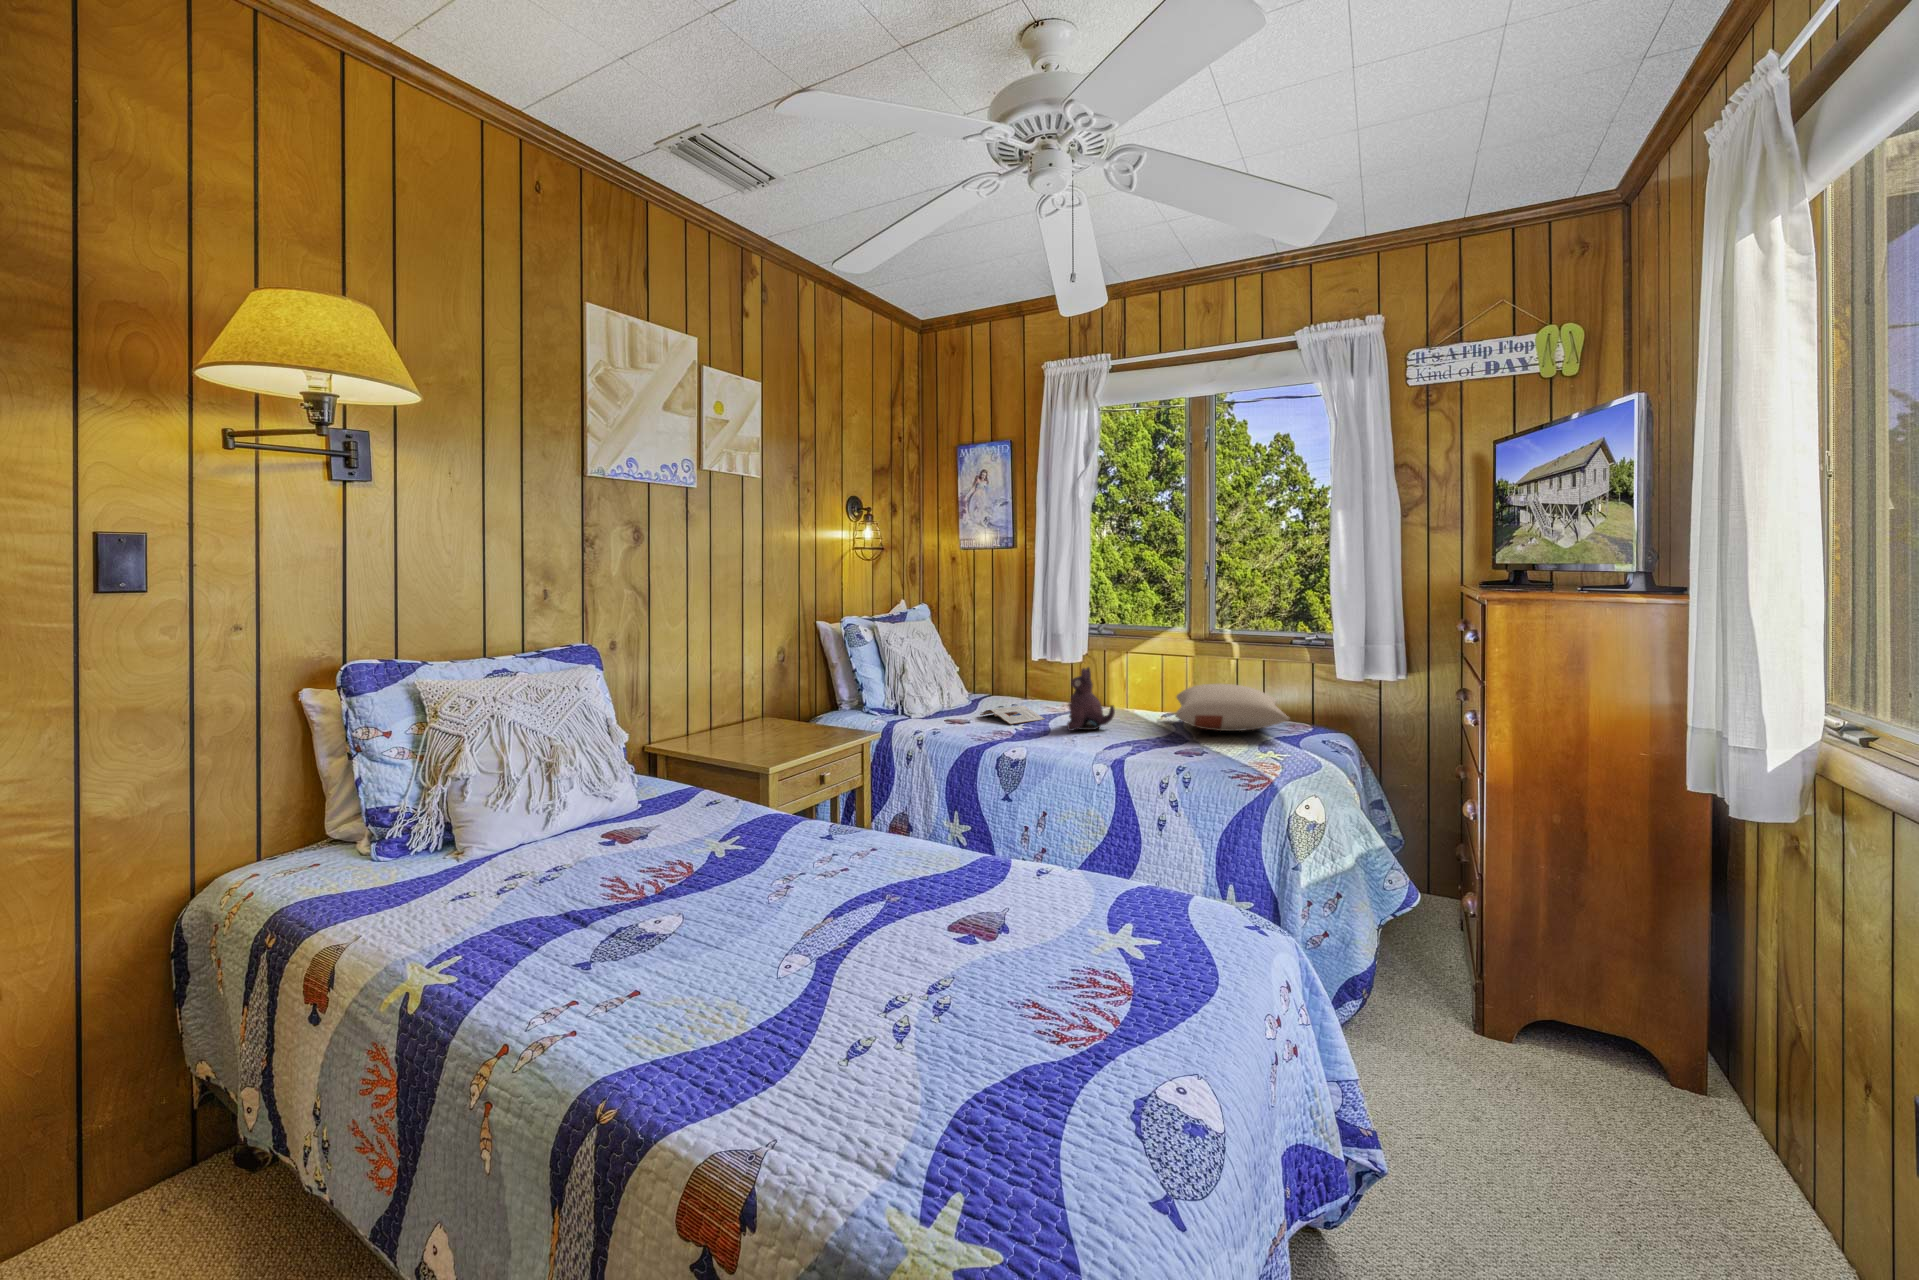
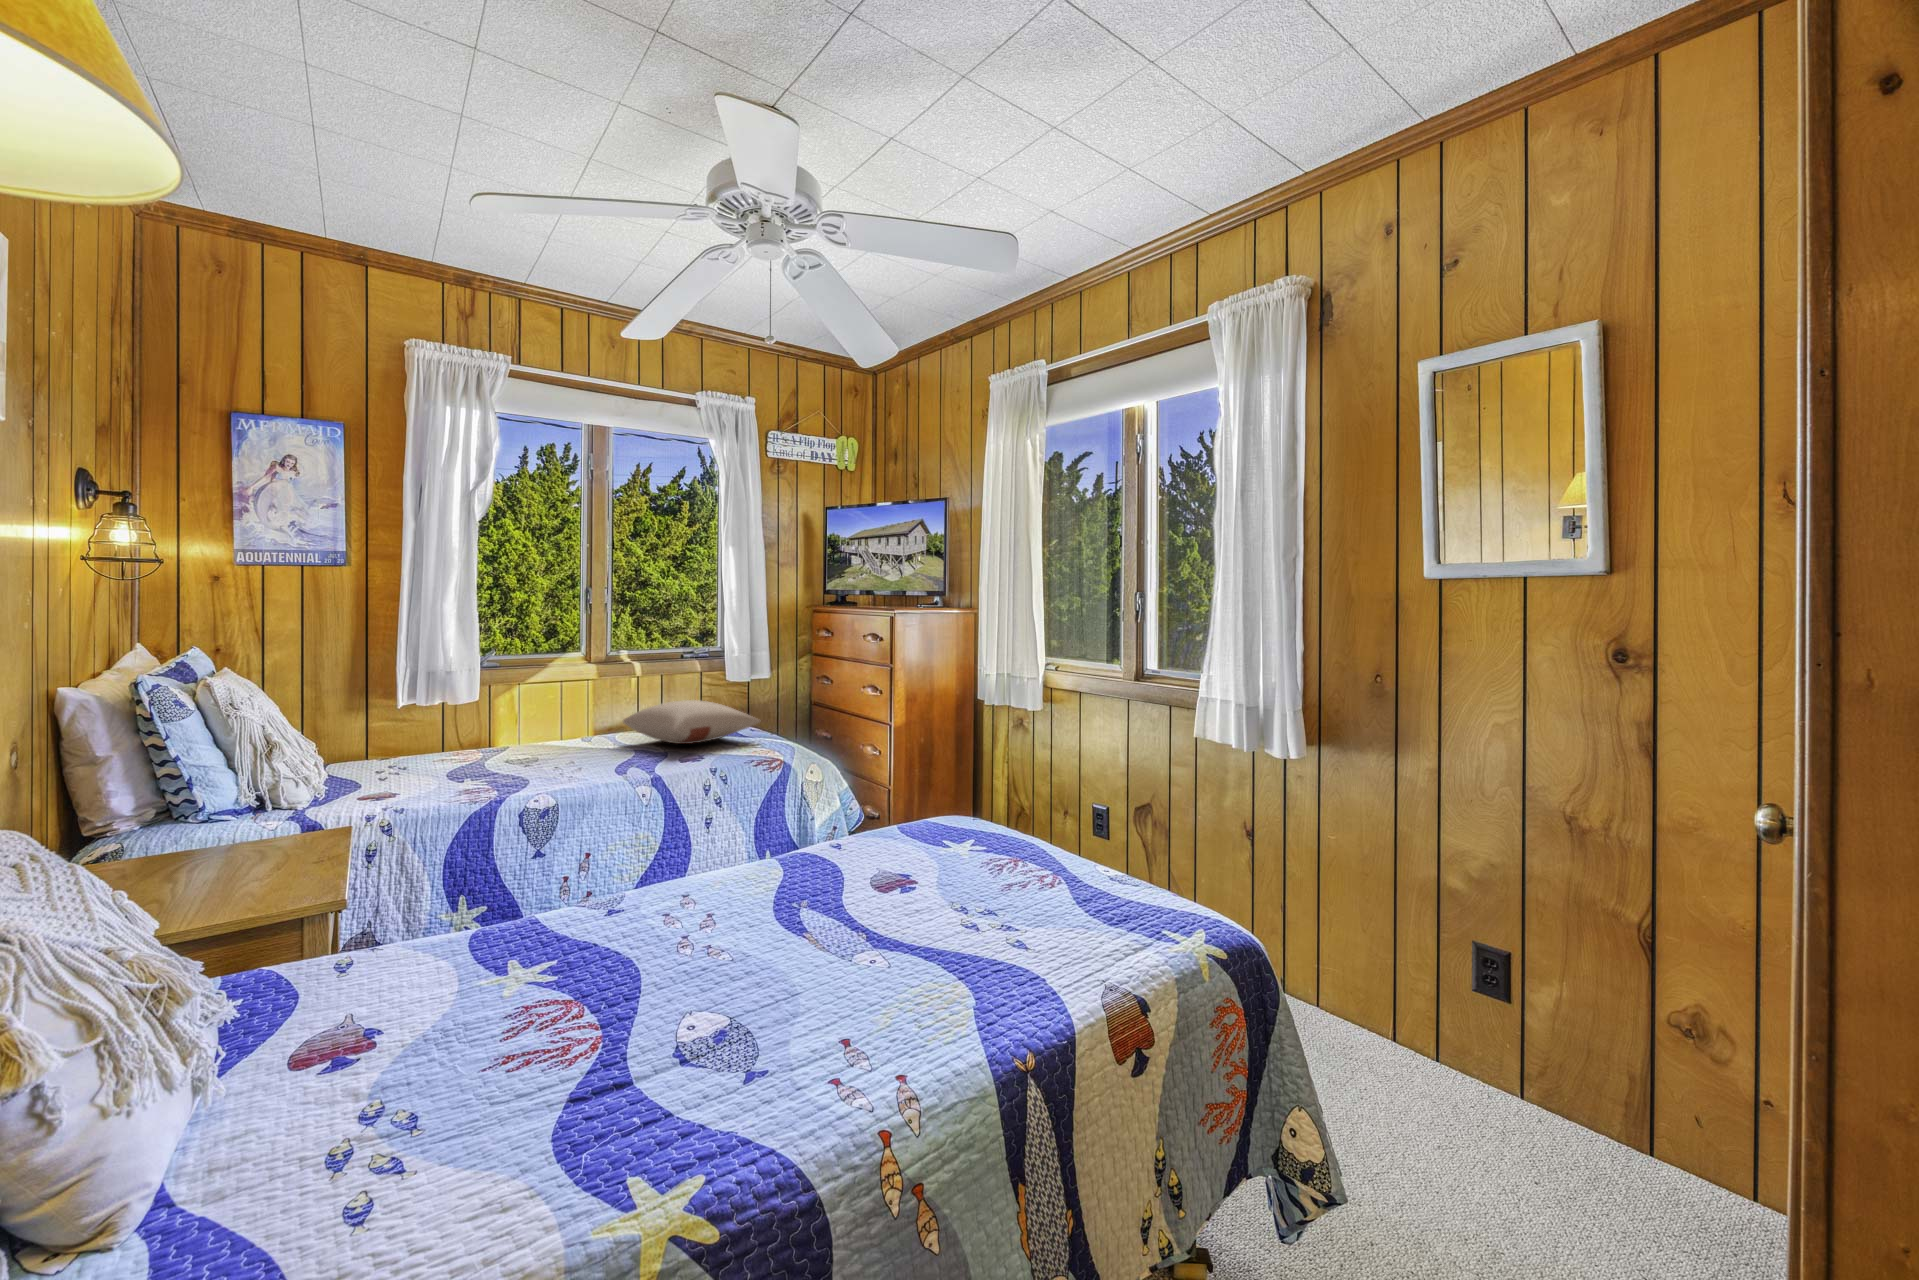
plush toy: present [1067,667,1115,731] -> none [530,697,592,769]
magazine: present [980,706,1045,725] -> none [378,759,482,780]

